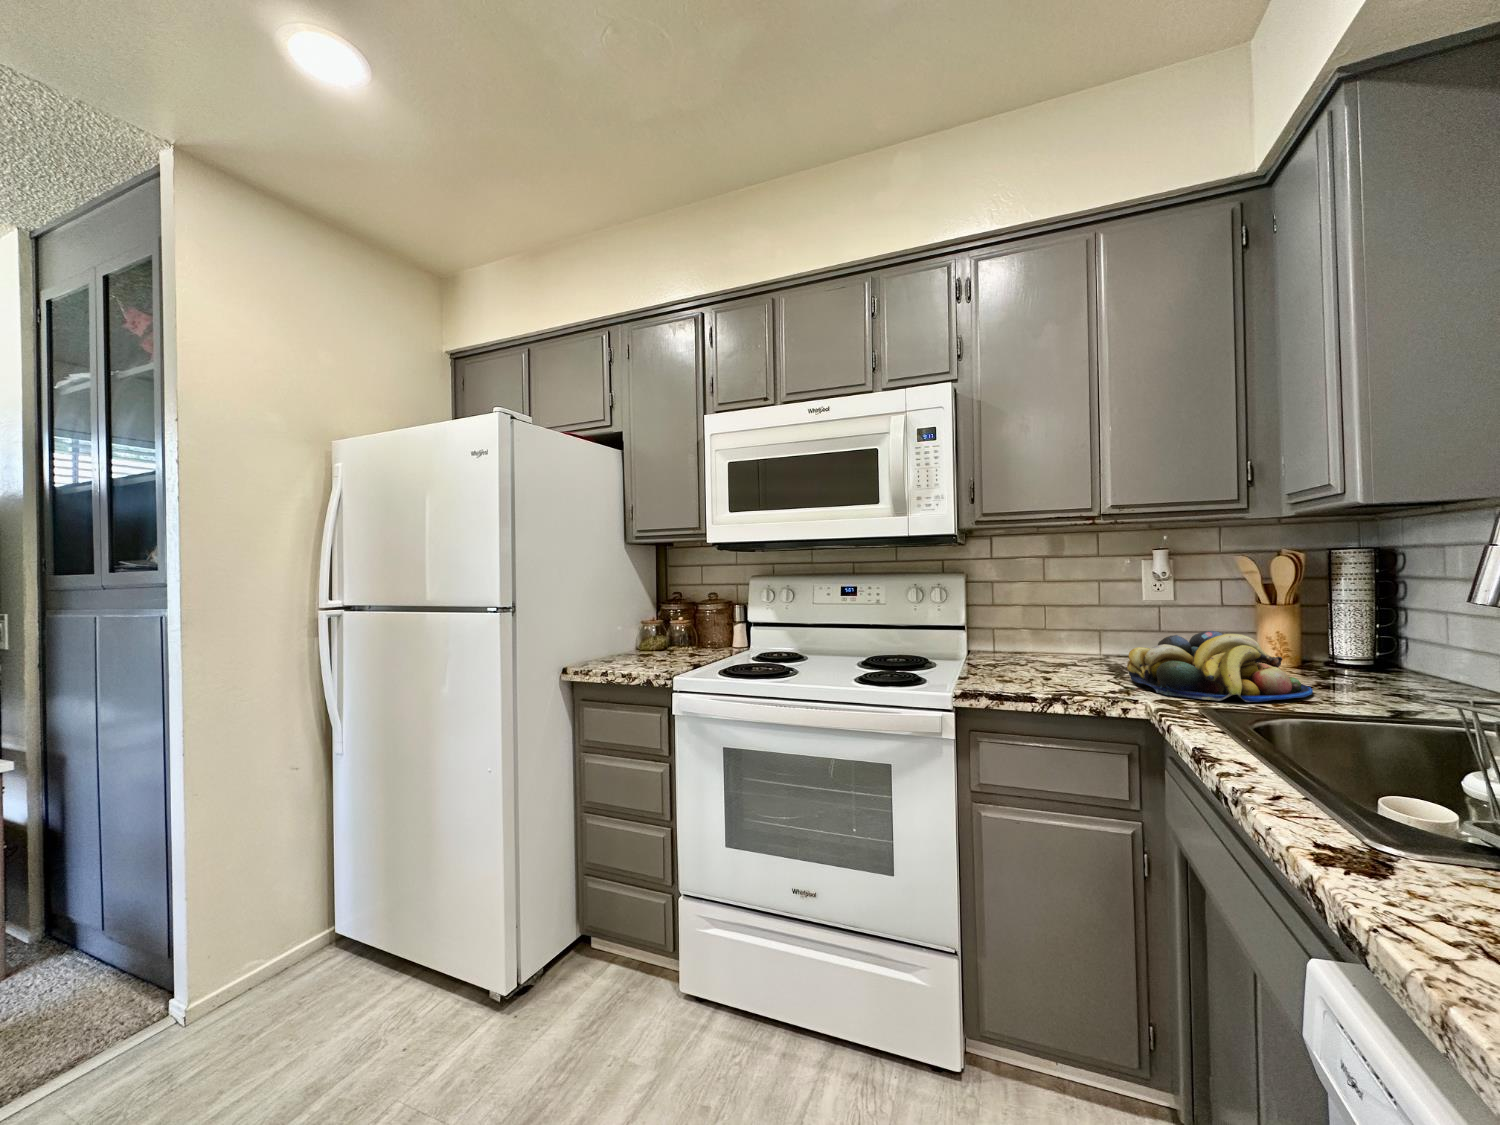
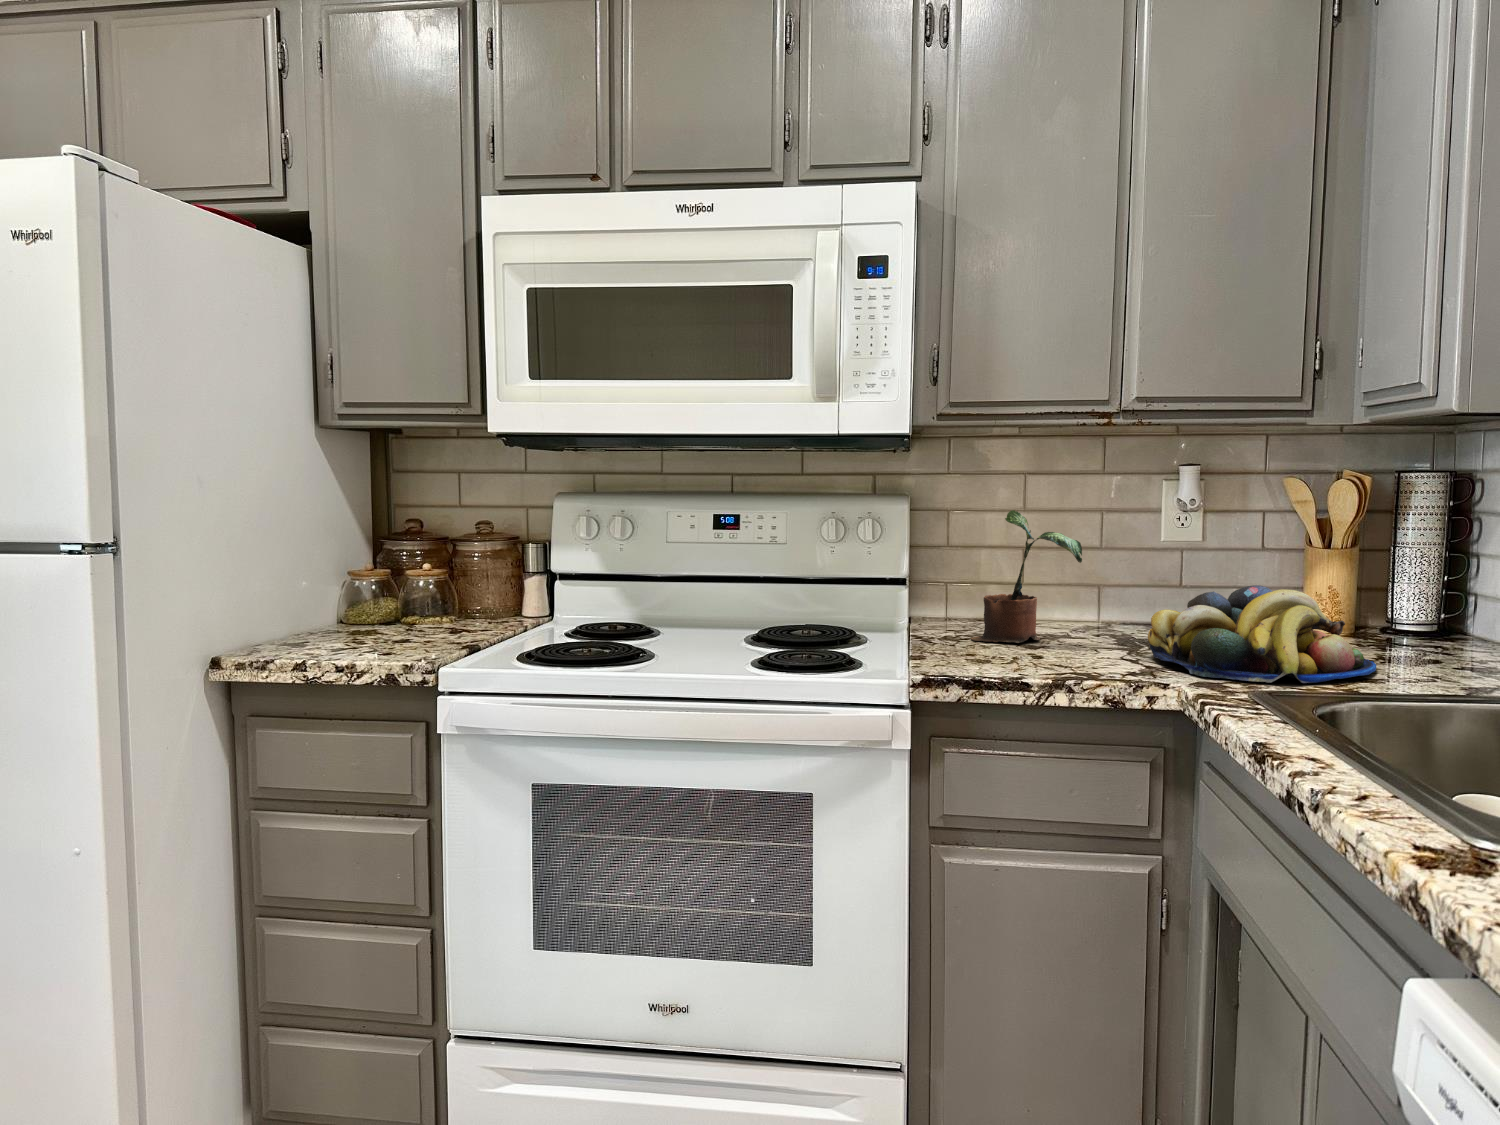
potted plant: none [1004,582,1078,668] -> present [971,510,1082,643]

